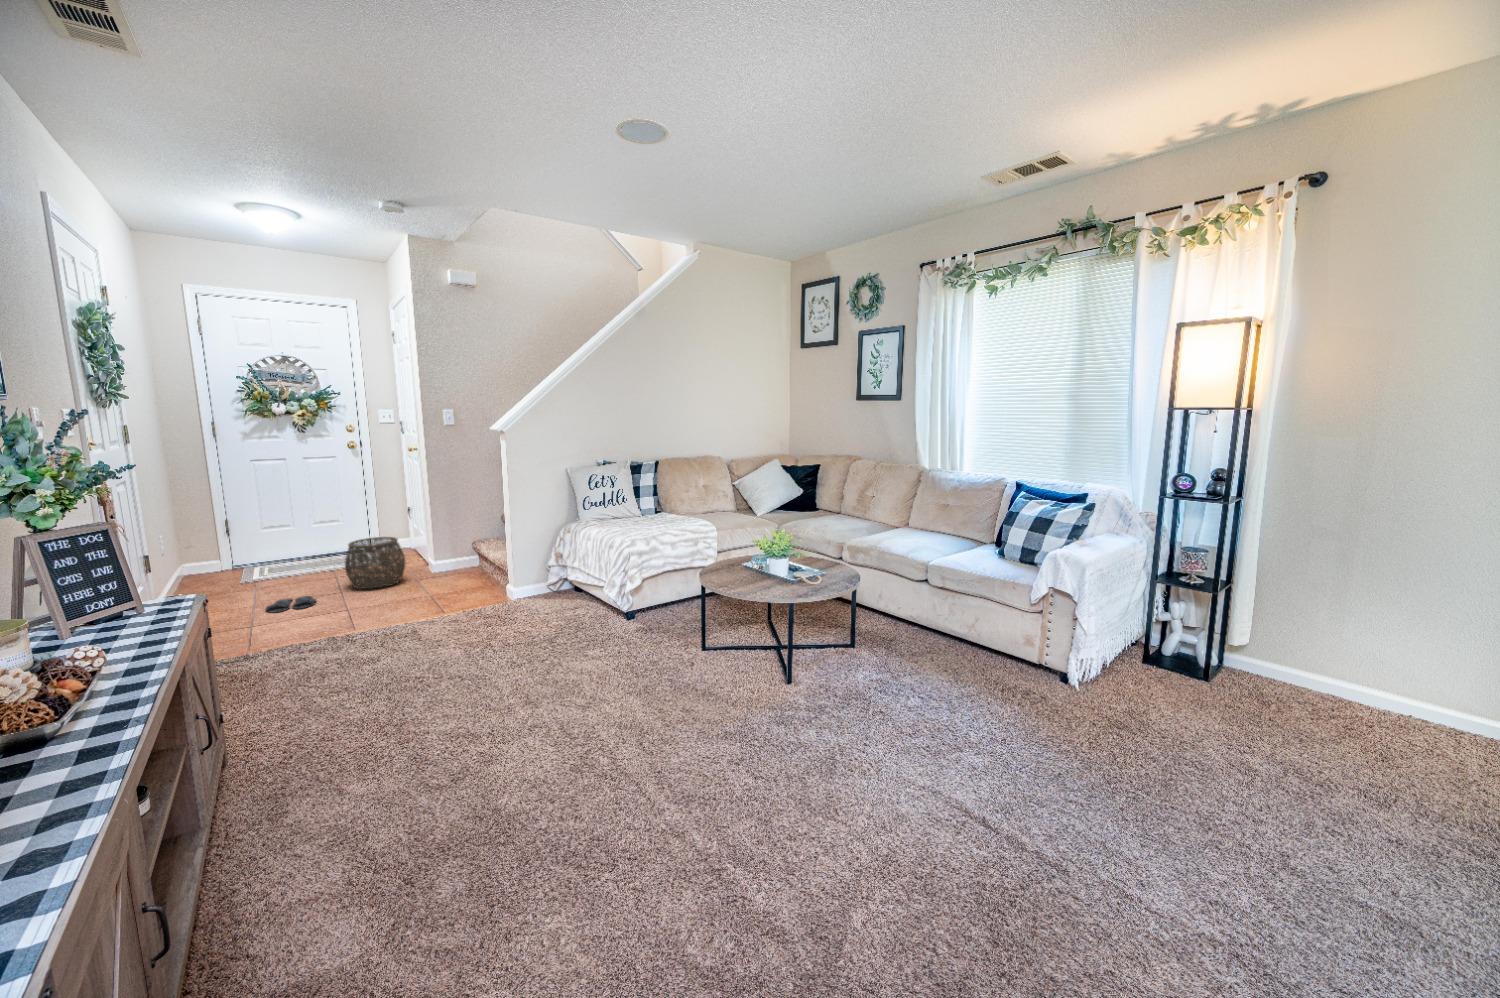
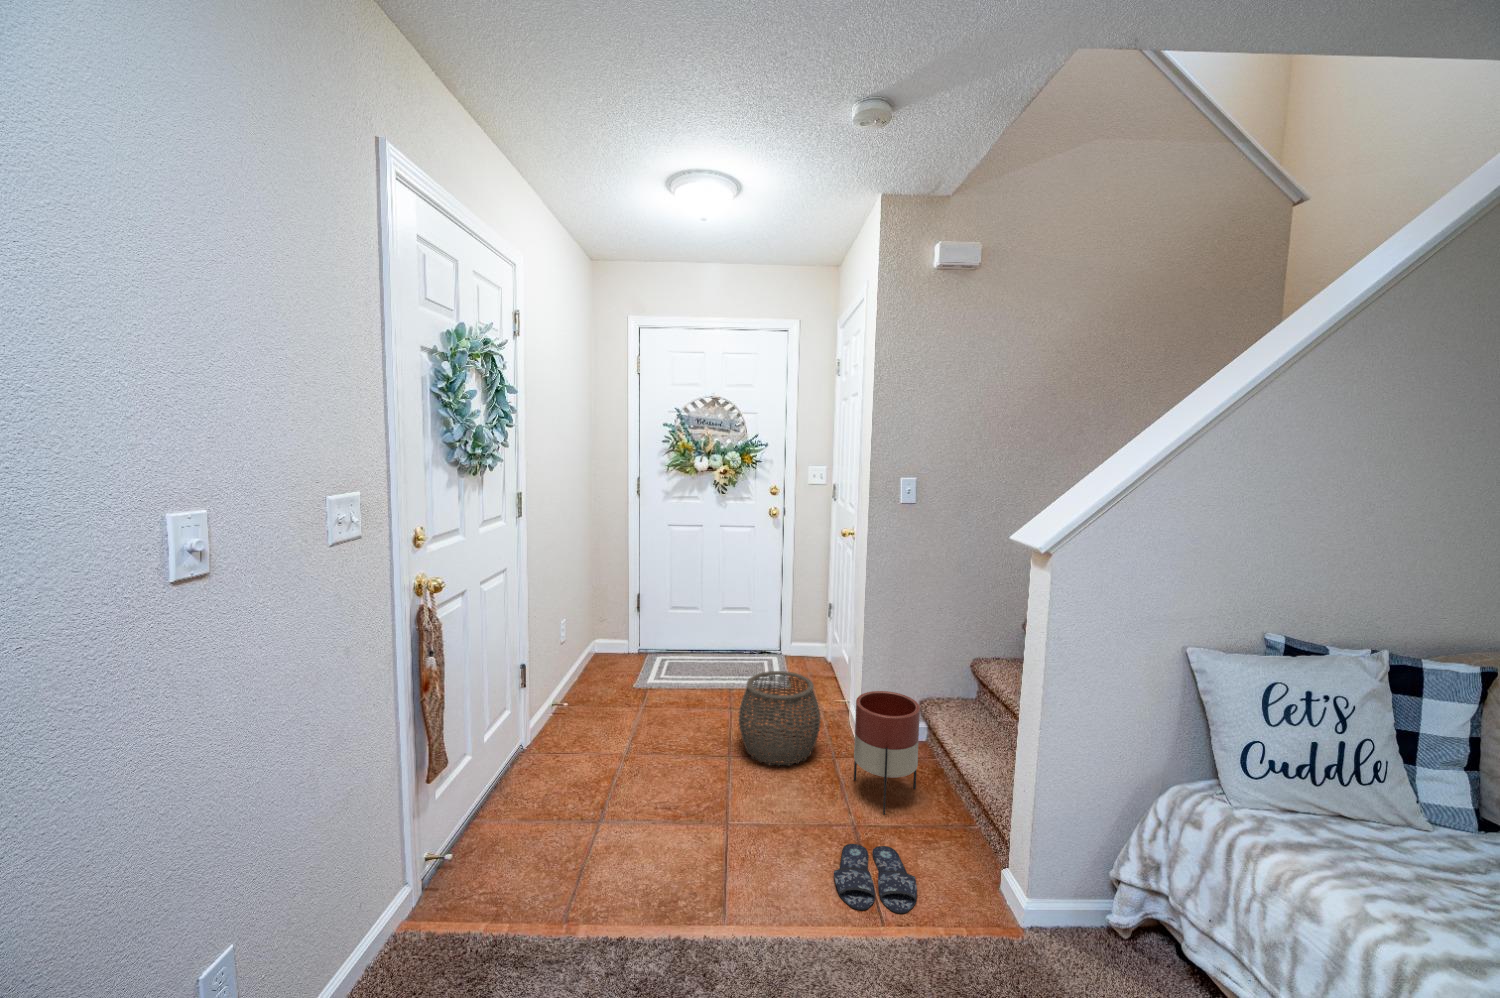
planter: none [425,530,468,589] -> present [854,691,920,815]
slippers: present [266,596,316,613] -> present [834,844,917,914]

